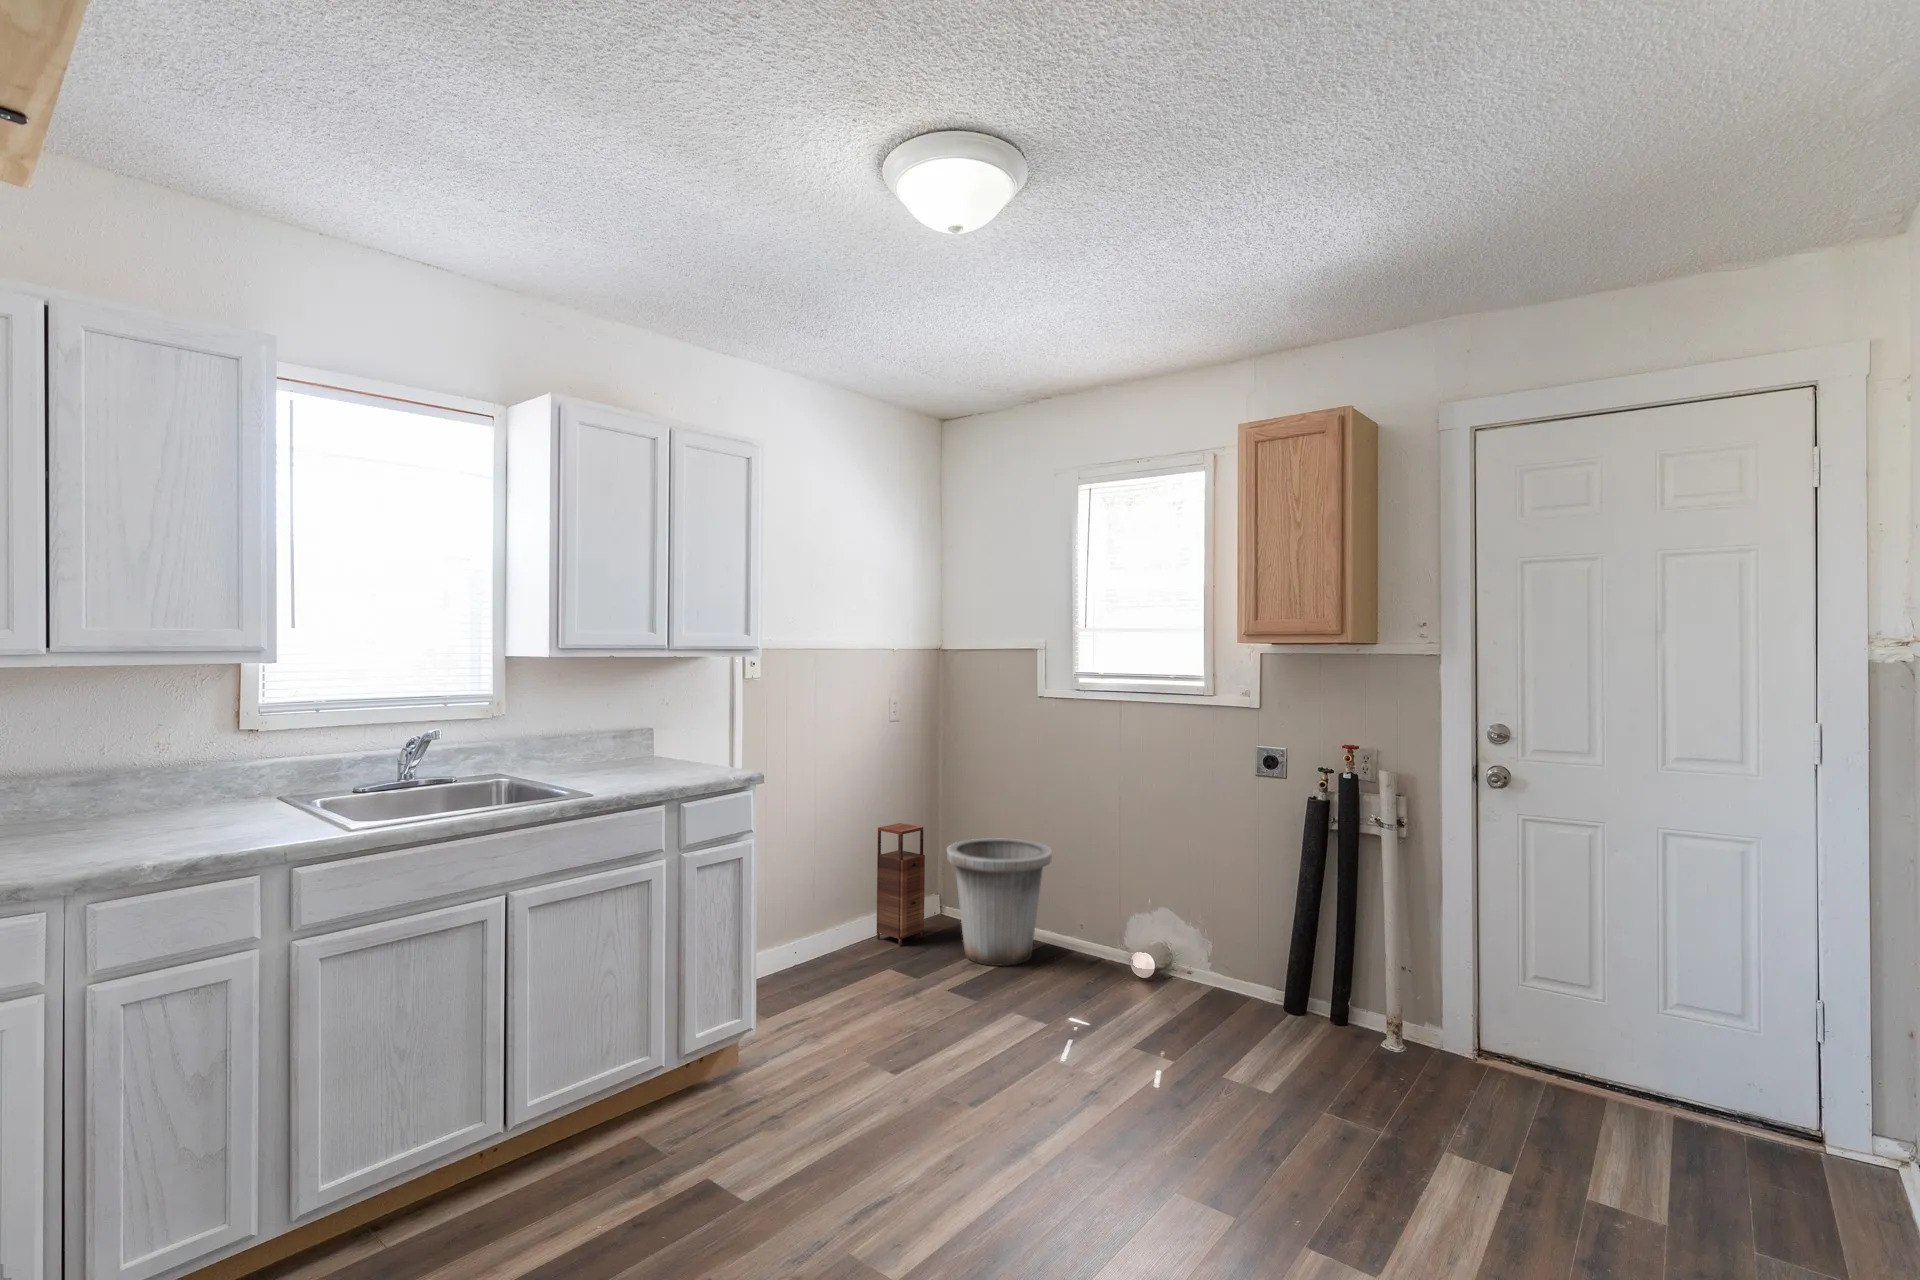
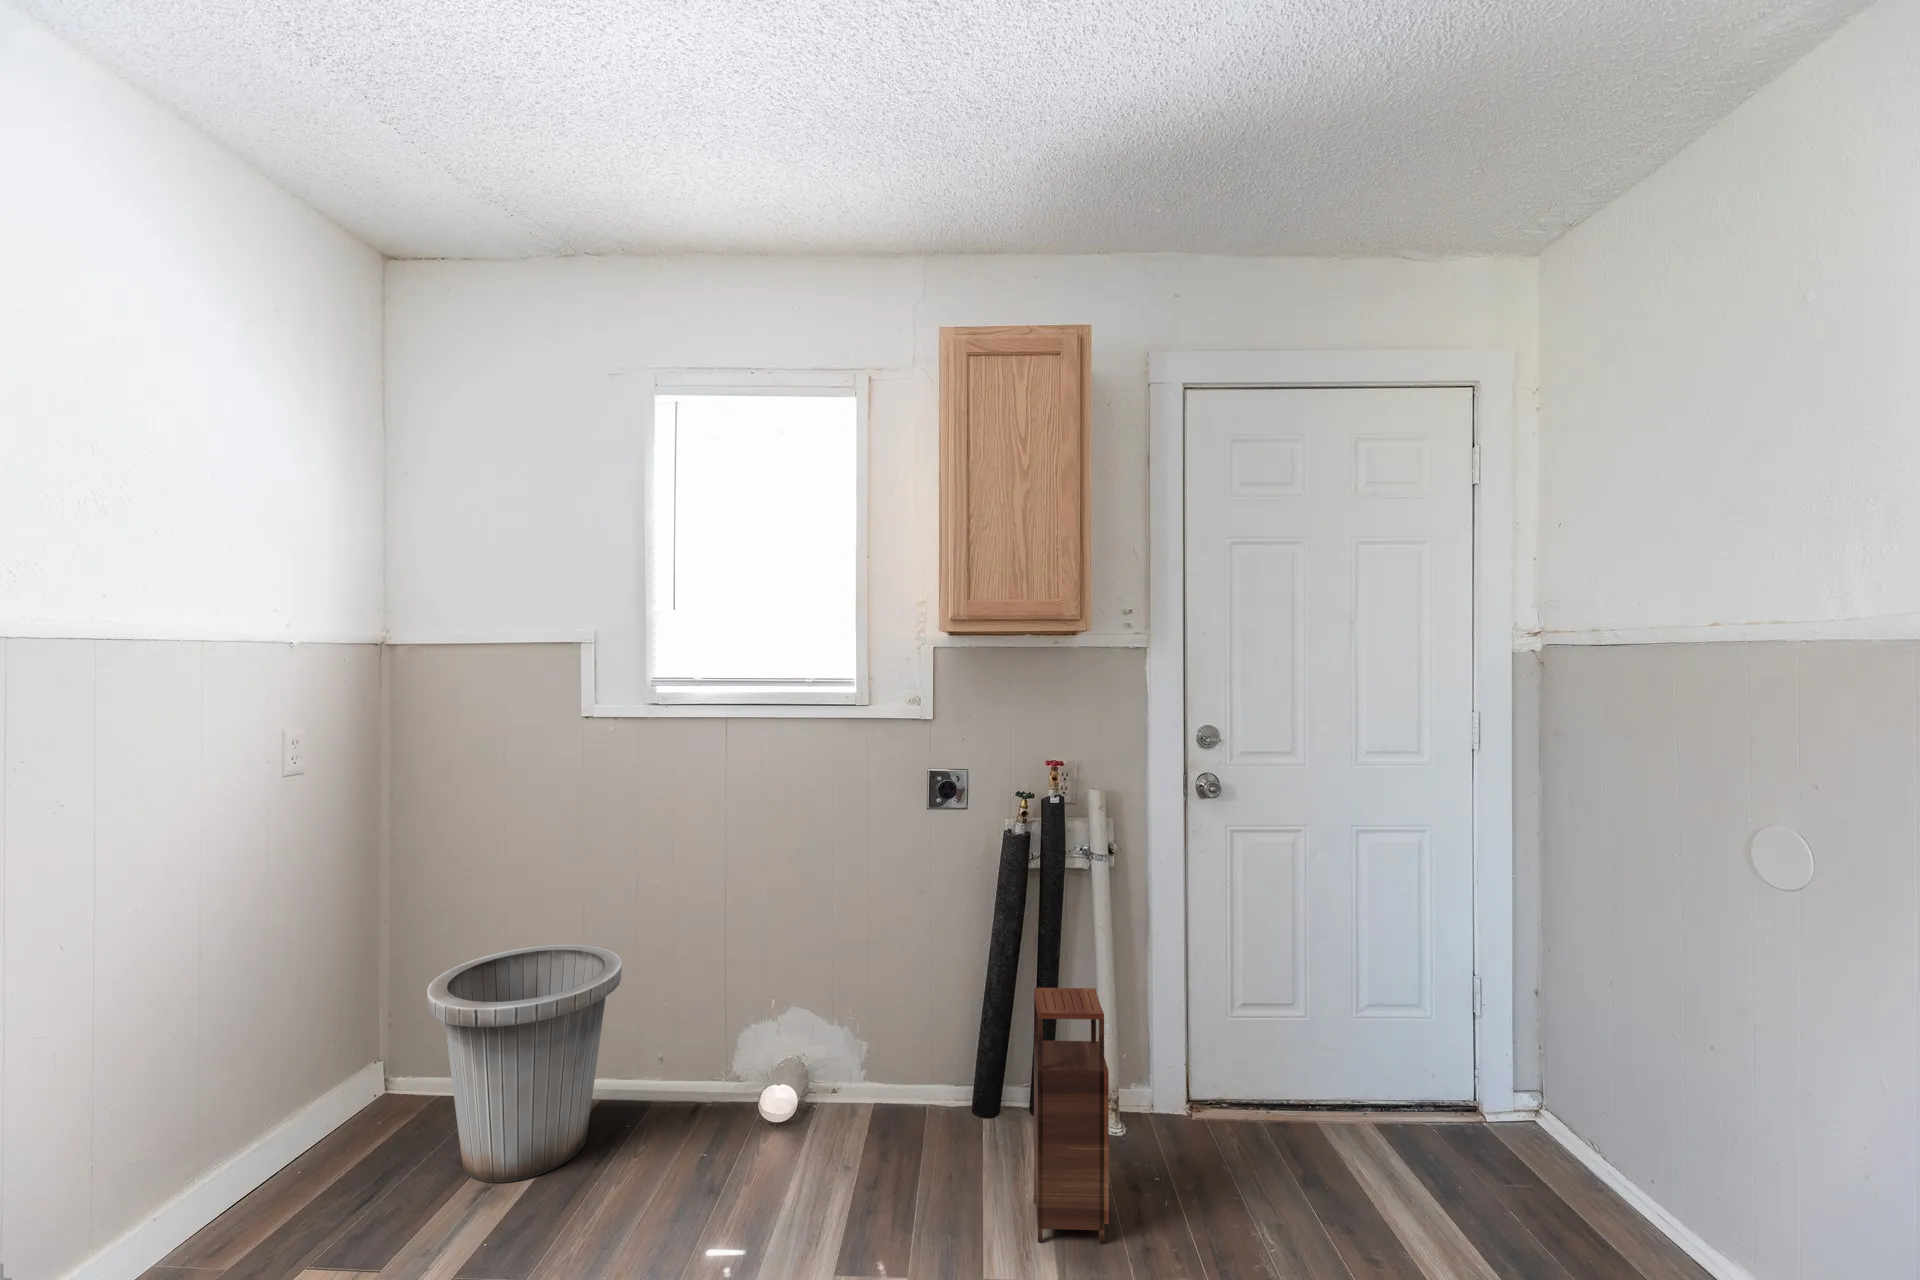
storage cabinet: present [877,823,925,946] -> present [1034,988,1109,1243]

